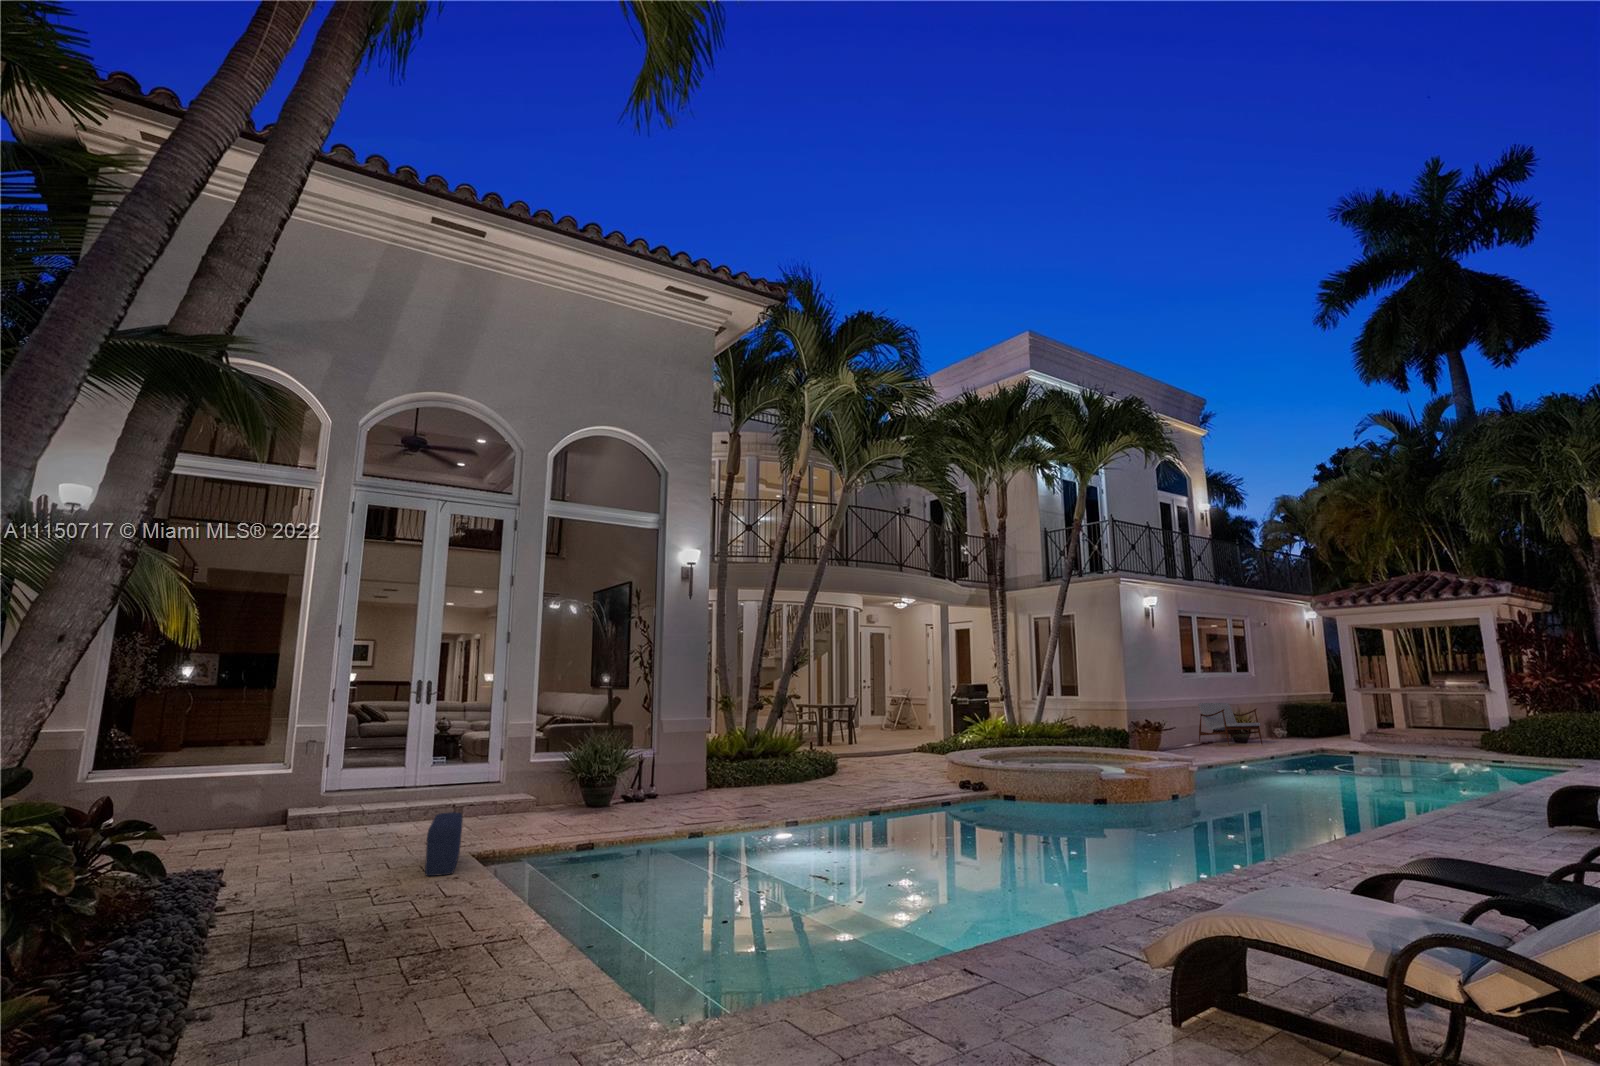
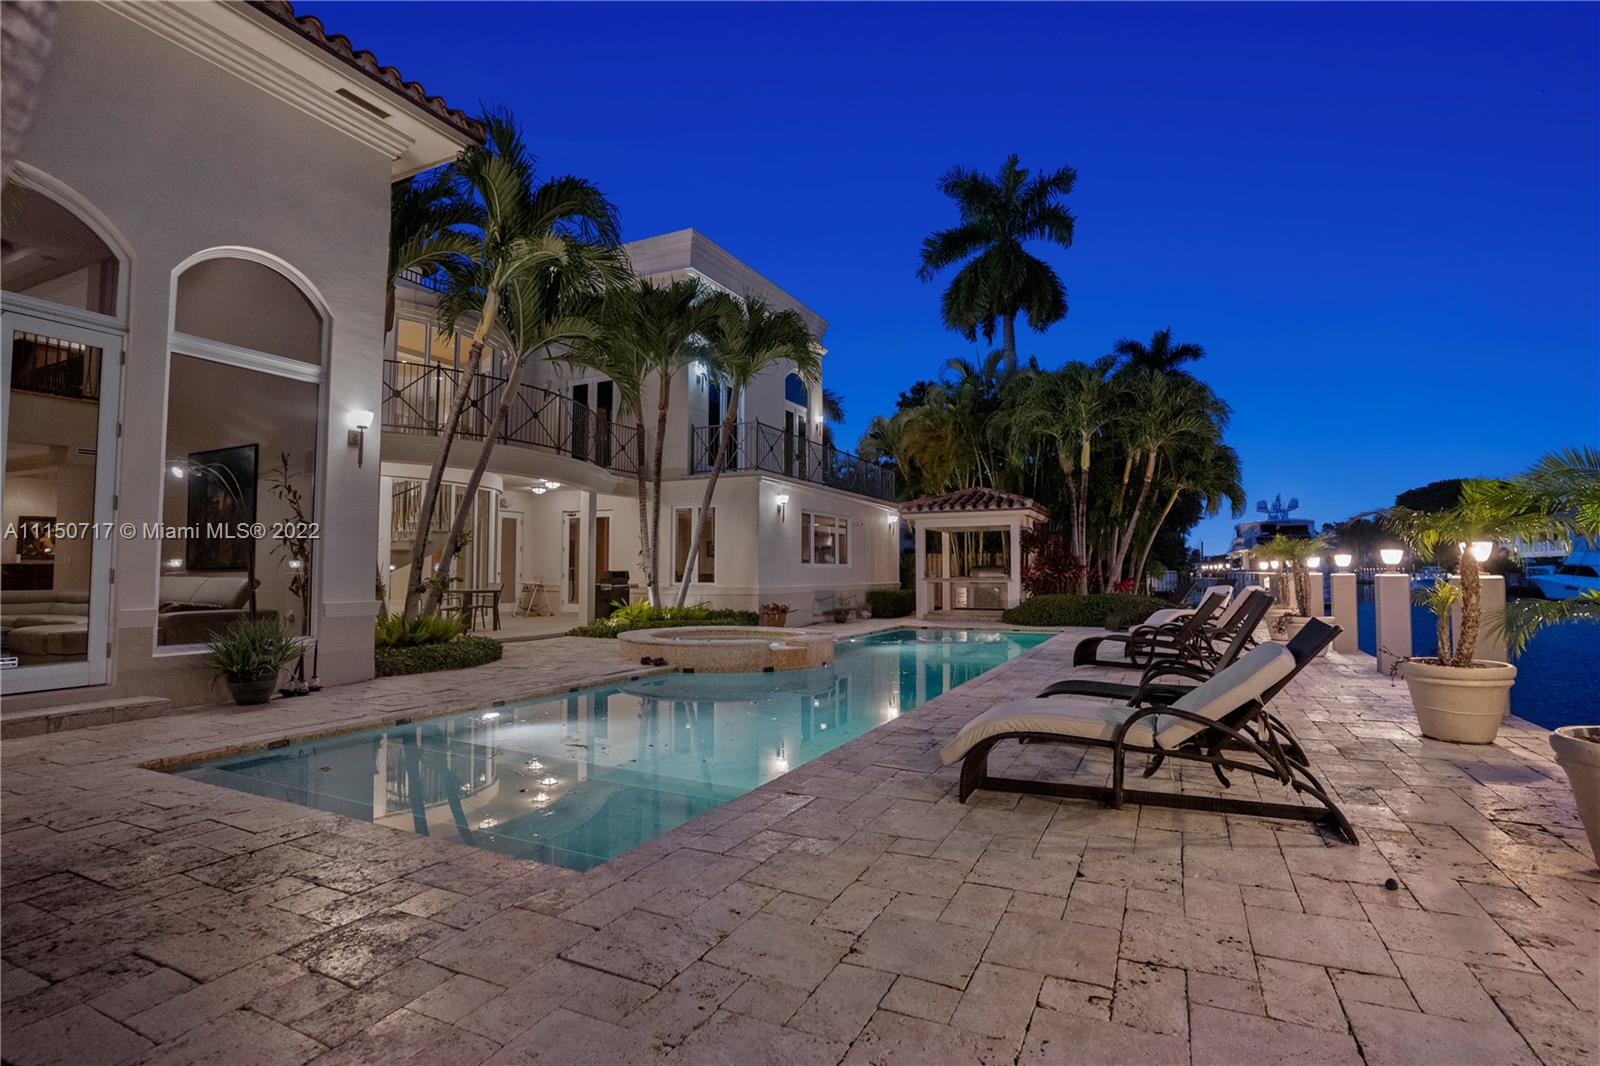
pouf: present [425,812,463,876] -> none [71,713,131,785]

